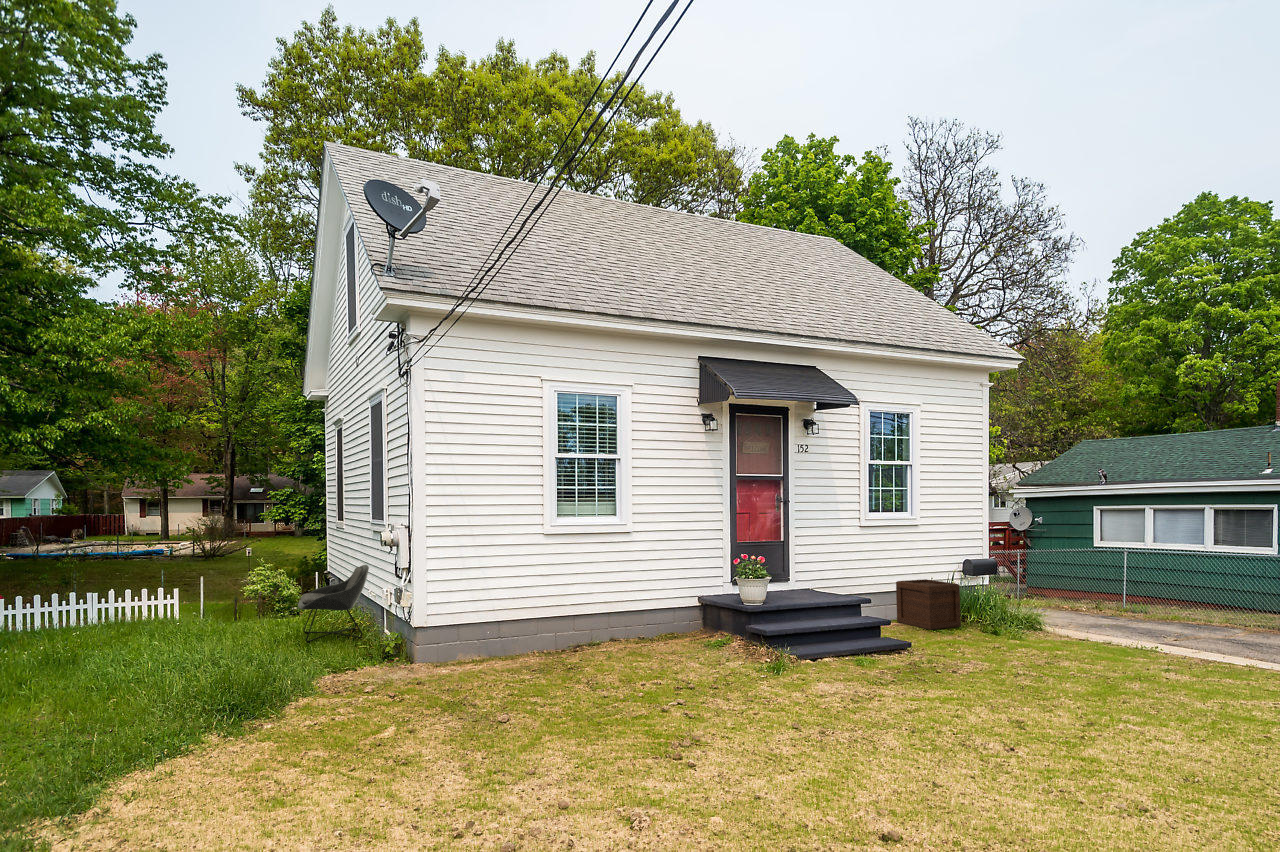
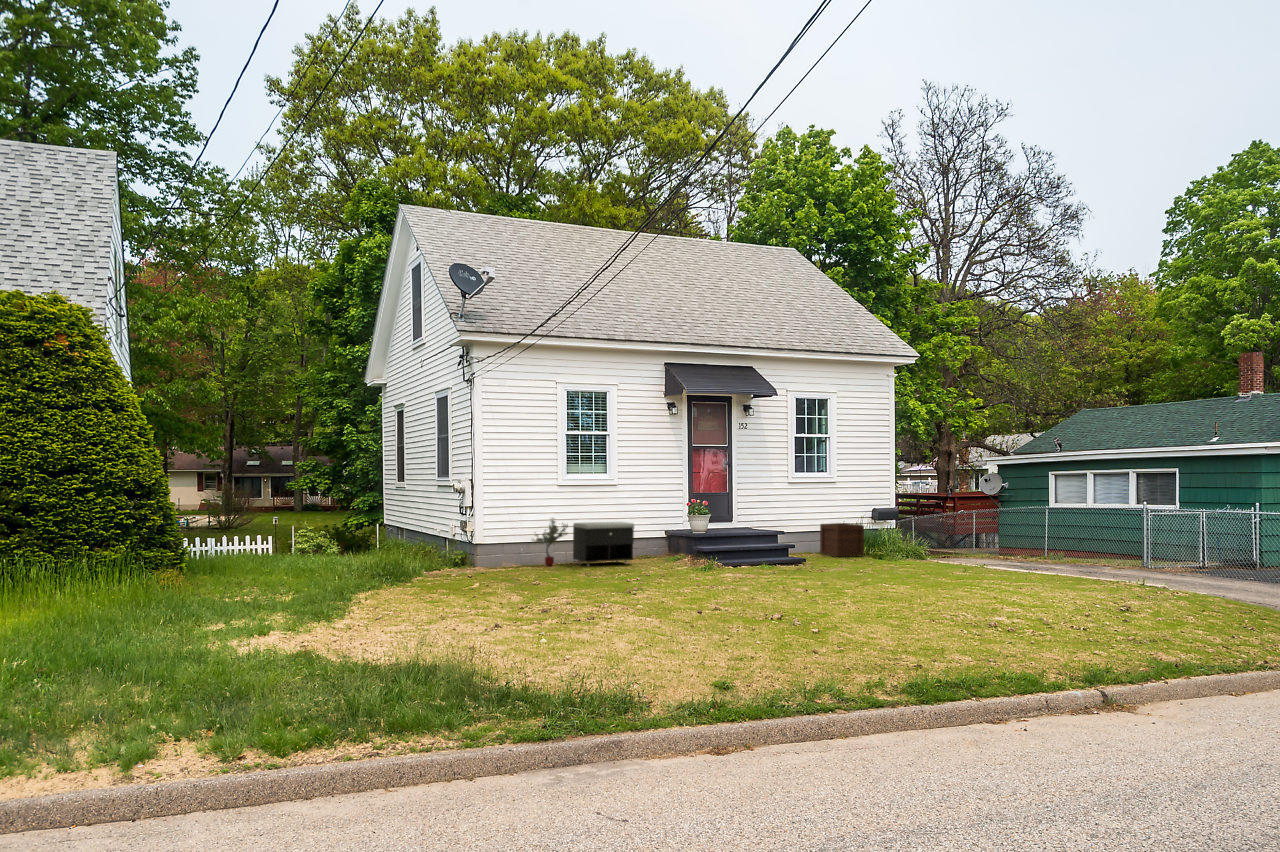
lounge chair: present [298,565,369,643] -> none [394,508,439,556]
potted tree: none [499,589,562,671] -> present [532,518,568,566]
storage bench: none [568,590,664,669] -> present [573,522,634,566]

